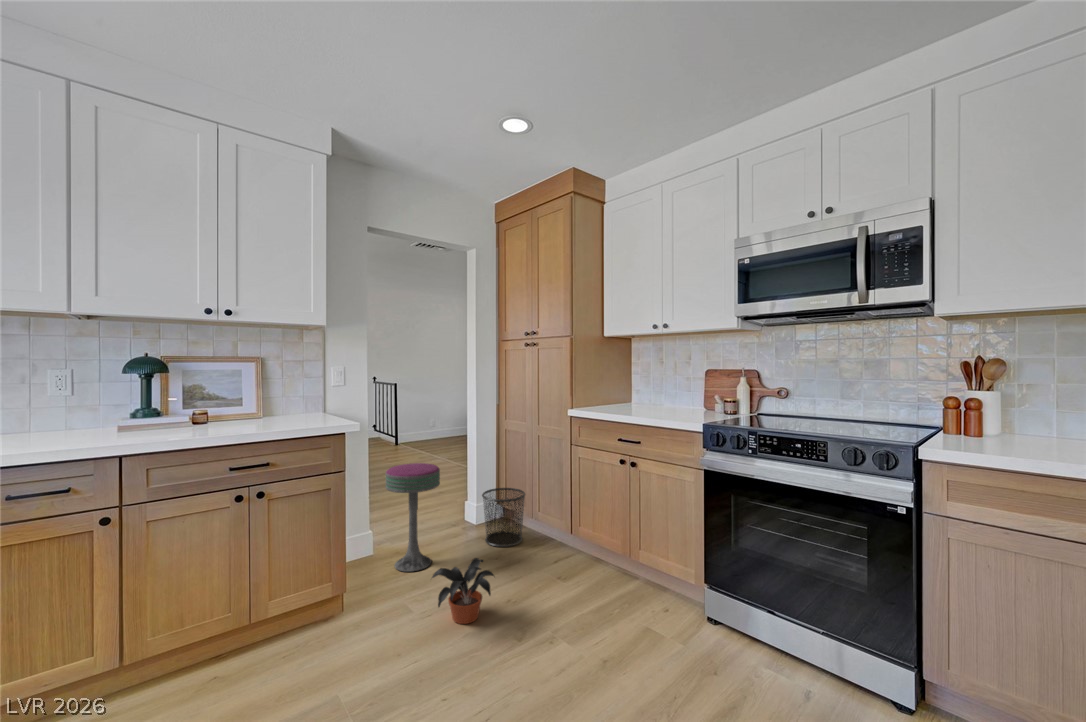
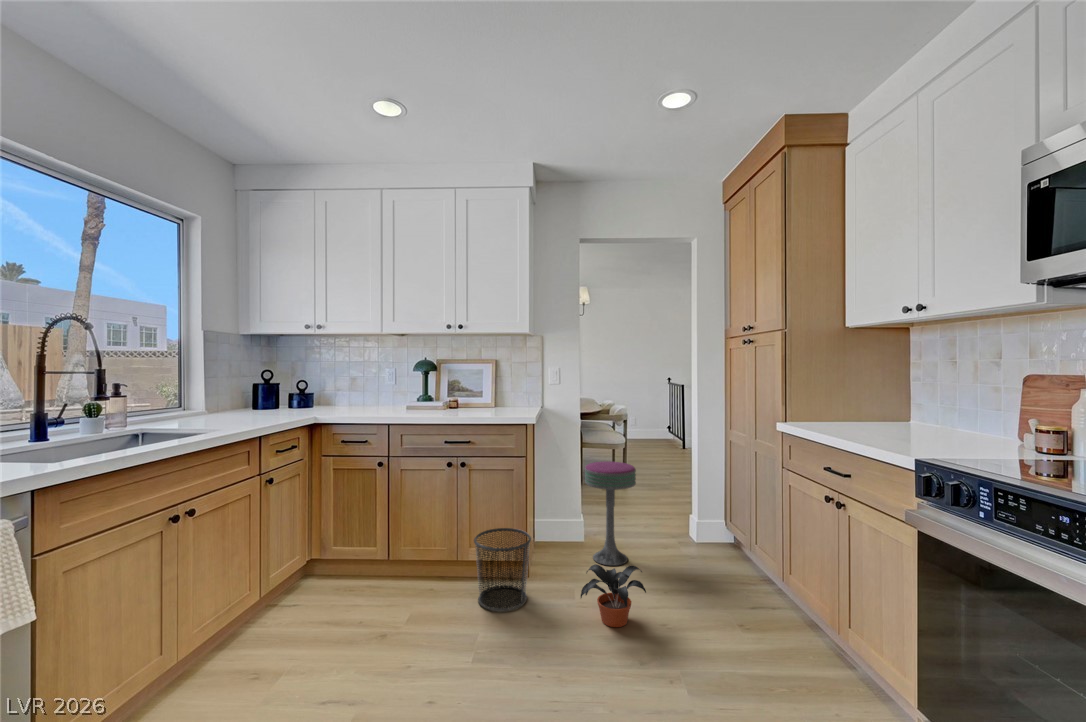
waste bin: present [482,488,525,547] -> present [474,528,531,611]

